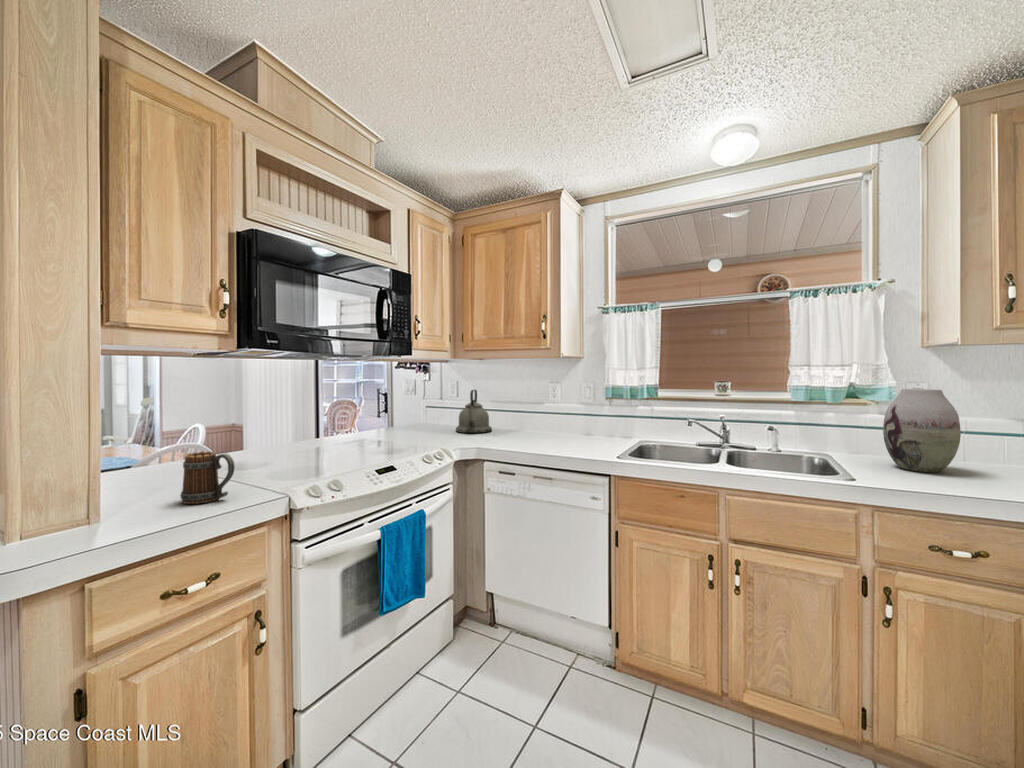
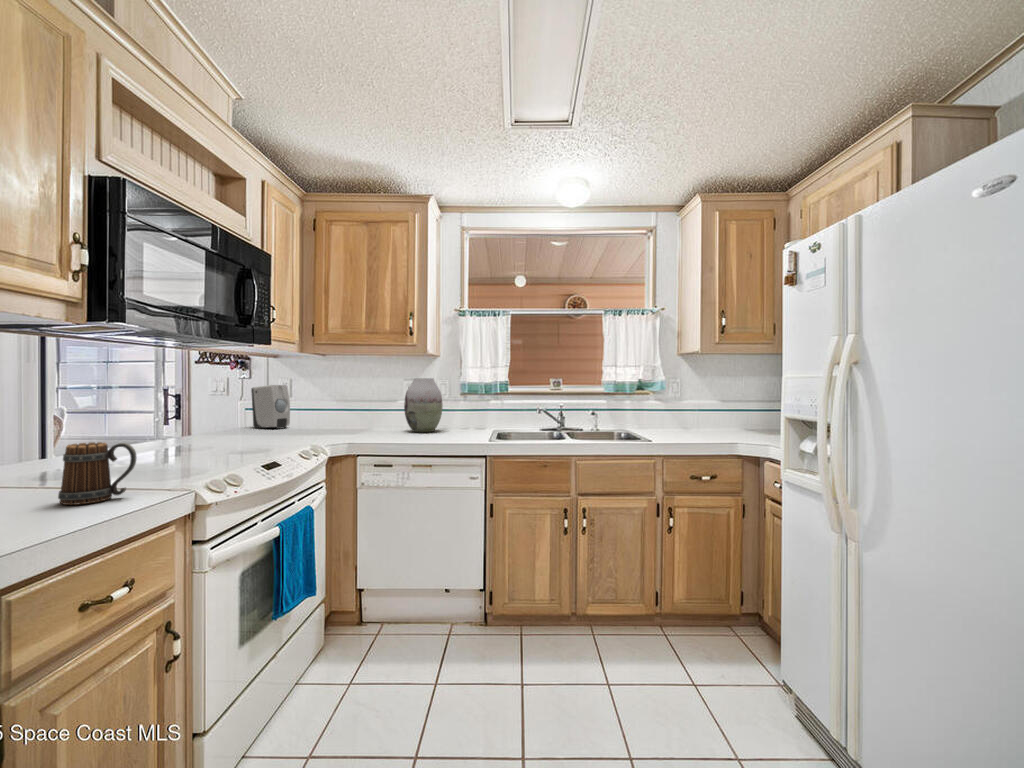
soap dispenser: none [419,389,449,429] -> present [251,385,290,429]
vase: present [883,389,961,472] -> present [404,378,443,432]
kettle: present [456,390,492,433] -> none [303,386,345,431]

